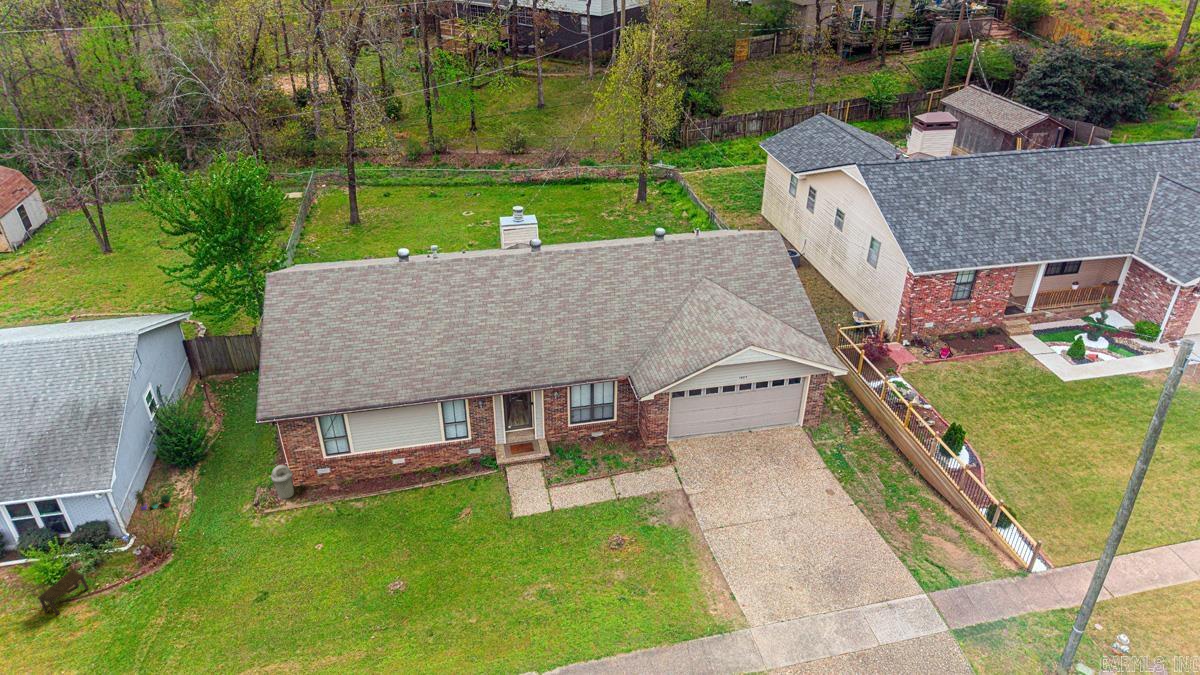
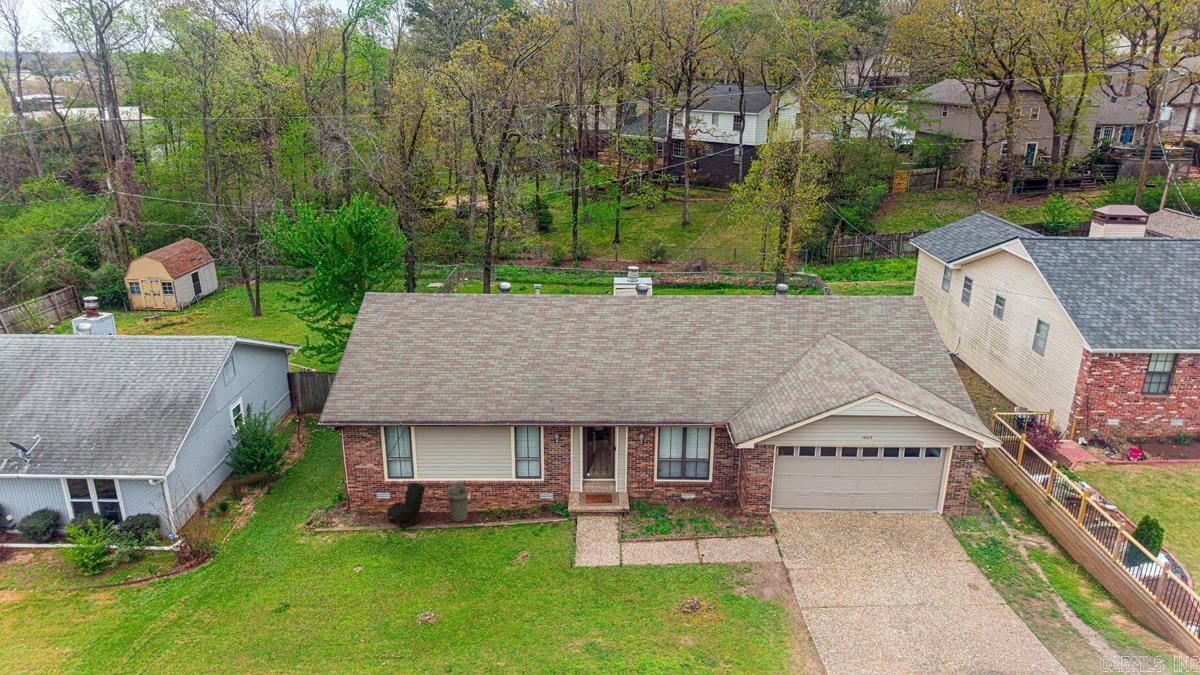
lounge chair: none [331,454,364,500] -> present [387,483,425,529]
trash can: present [271,465,294,499] -> present [447,483,469,522]
bench: present [38,570,89,615] -> present [232,471,271,501]

